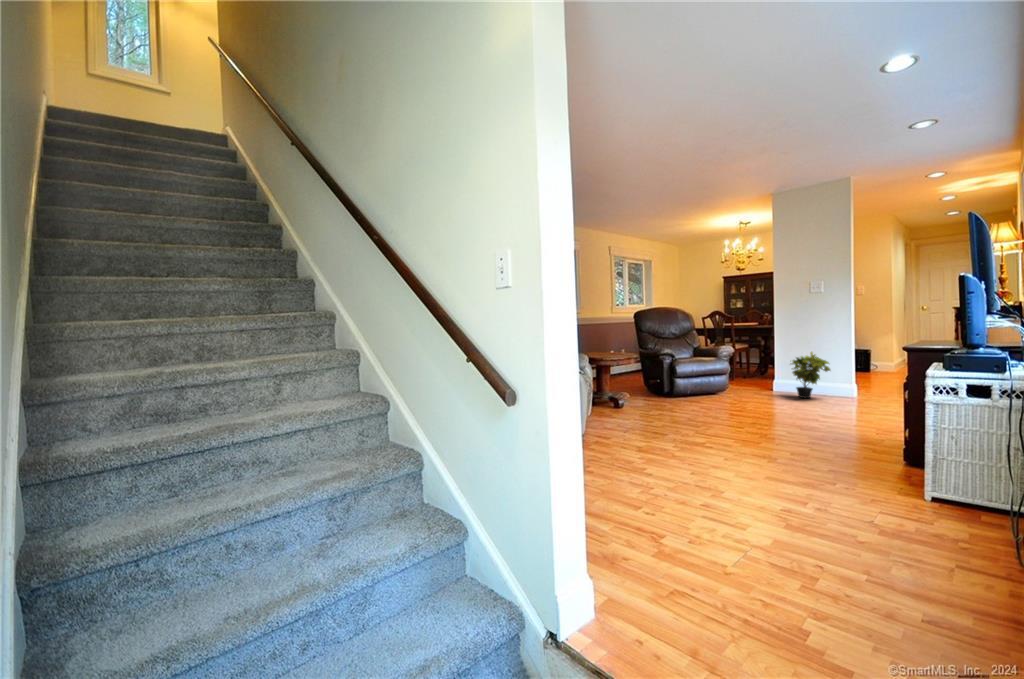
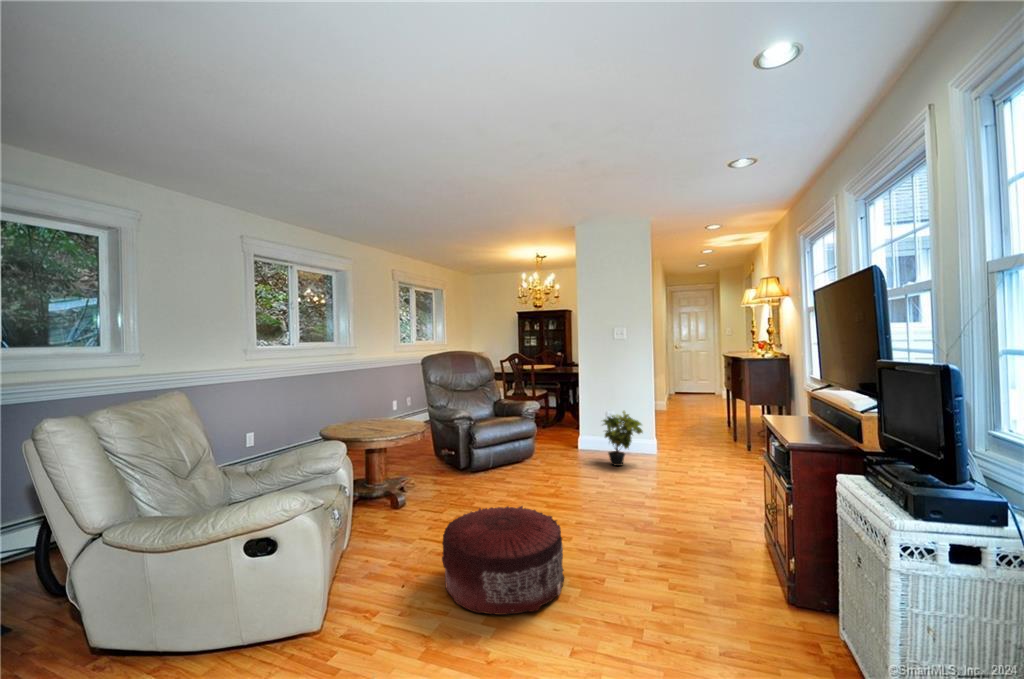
pouf: none [648,396,731,447] -> present [442,506,564,615]

